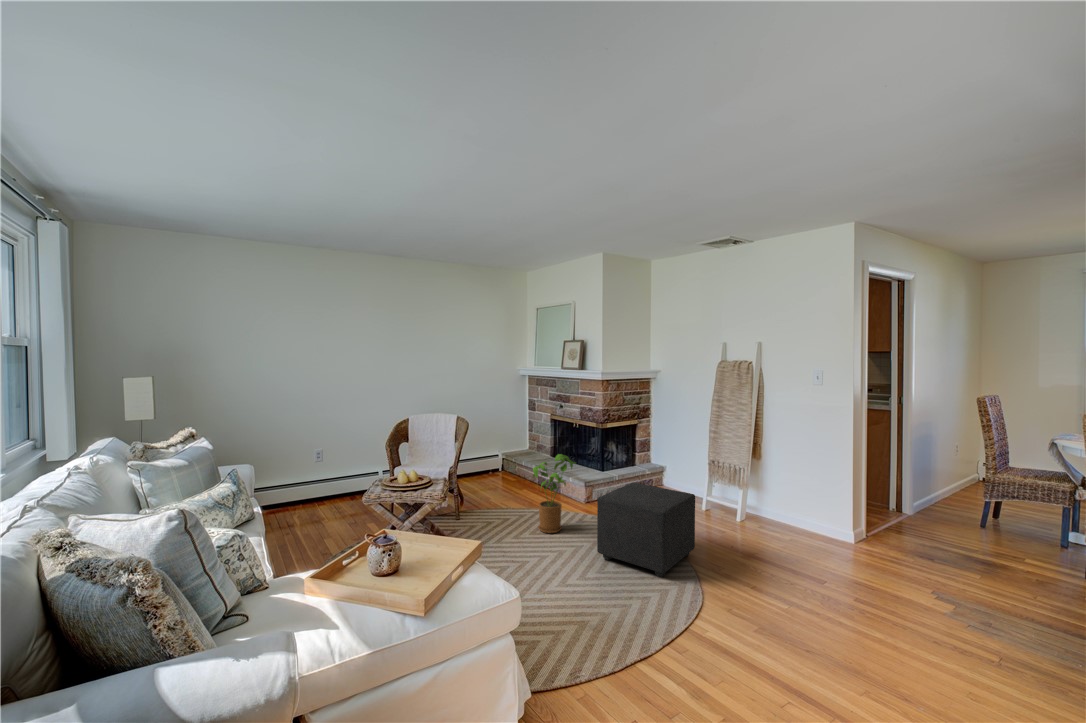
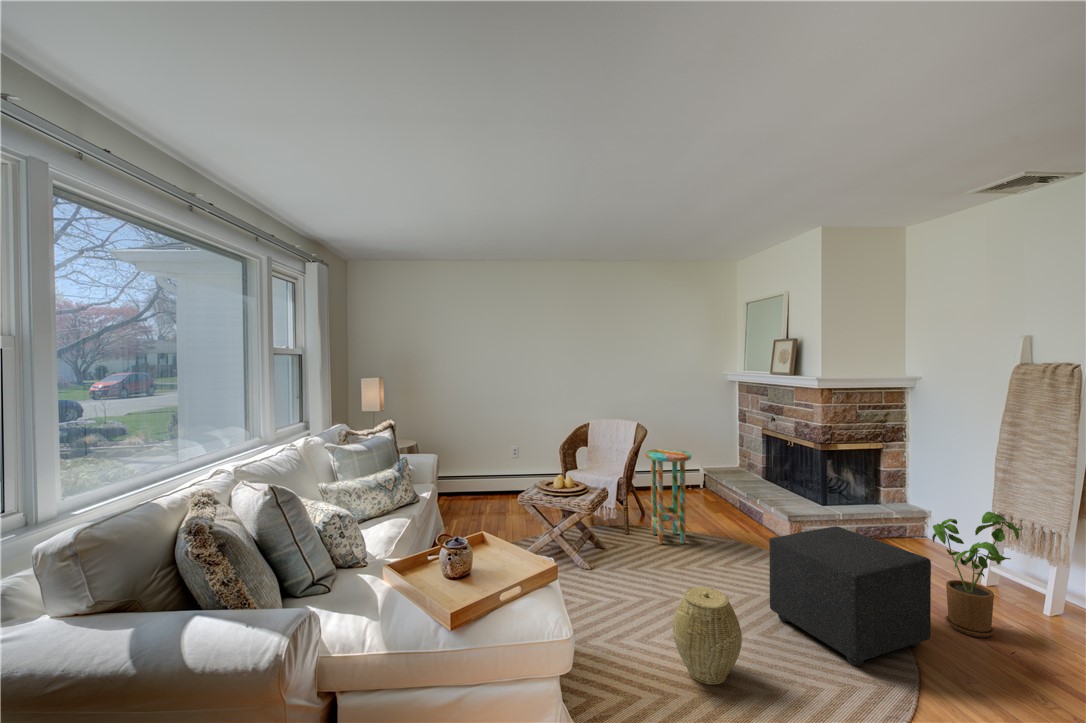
side table: none [475,437,514,523] -> present [645,449,691,545]
house plant: present [533,454,574,533] -> present [932,512,1022,637]
woven basket: none [549,542,602,616] -> present [673,587,742,685]

